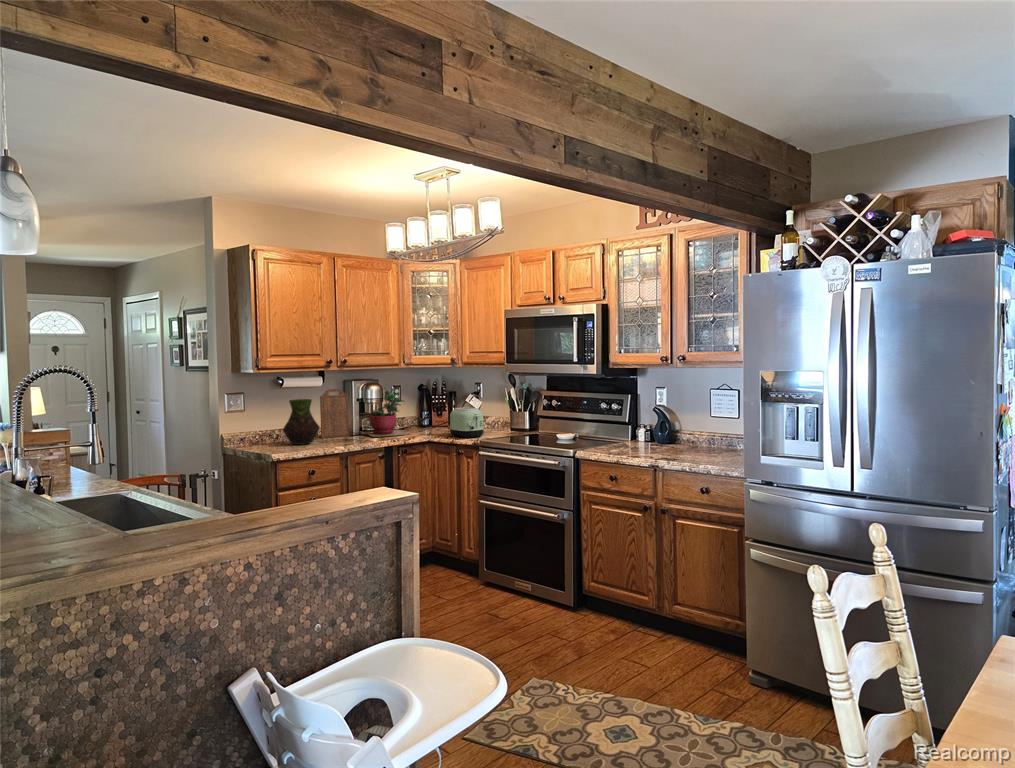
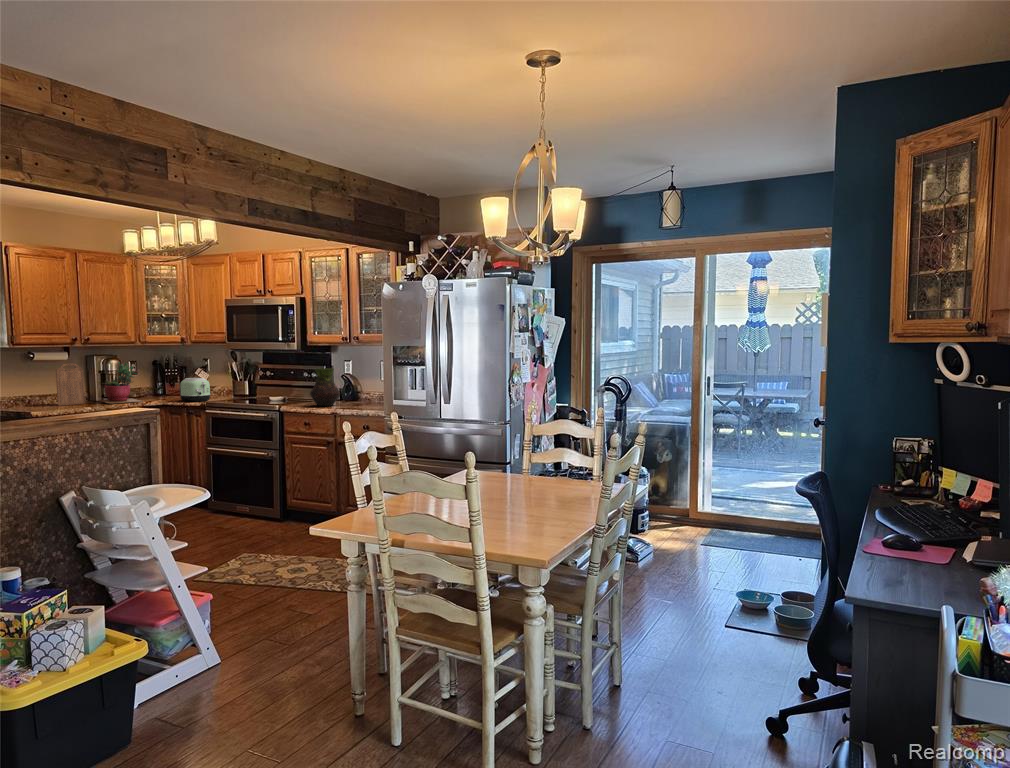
vase: present [283,399,320,445] -> present [310,368,340,406]

